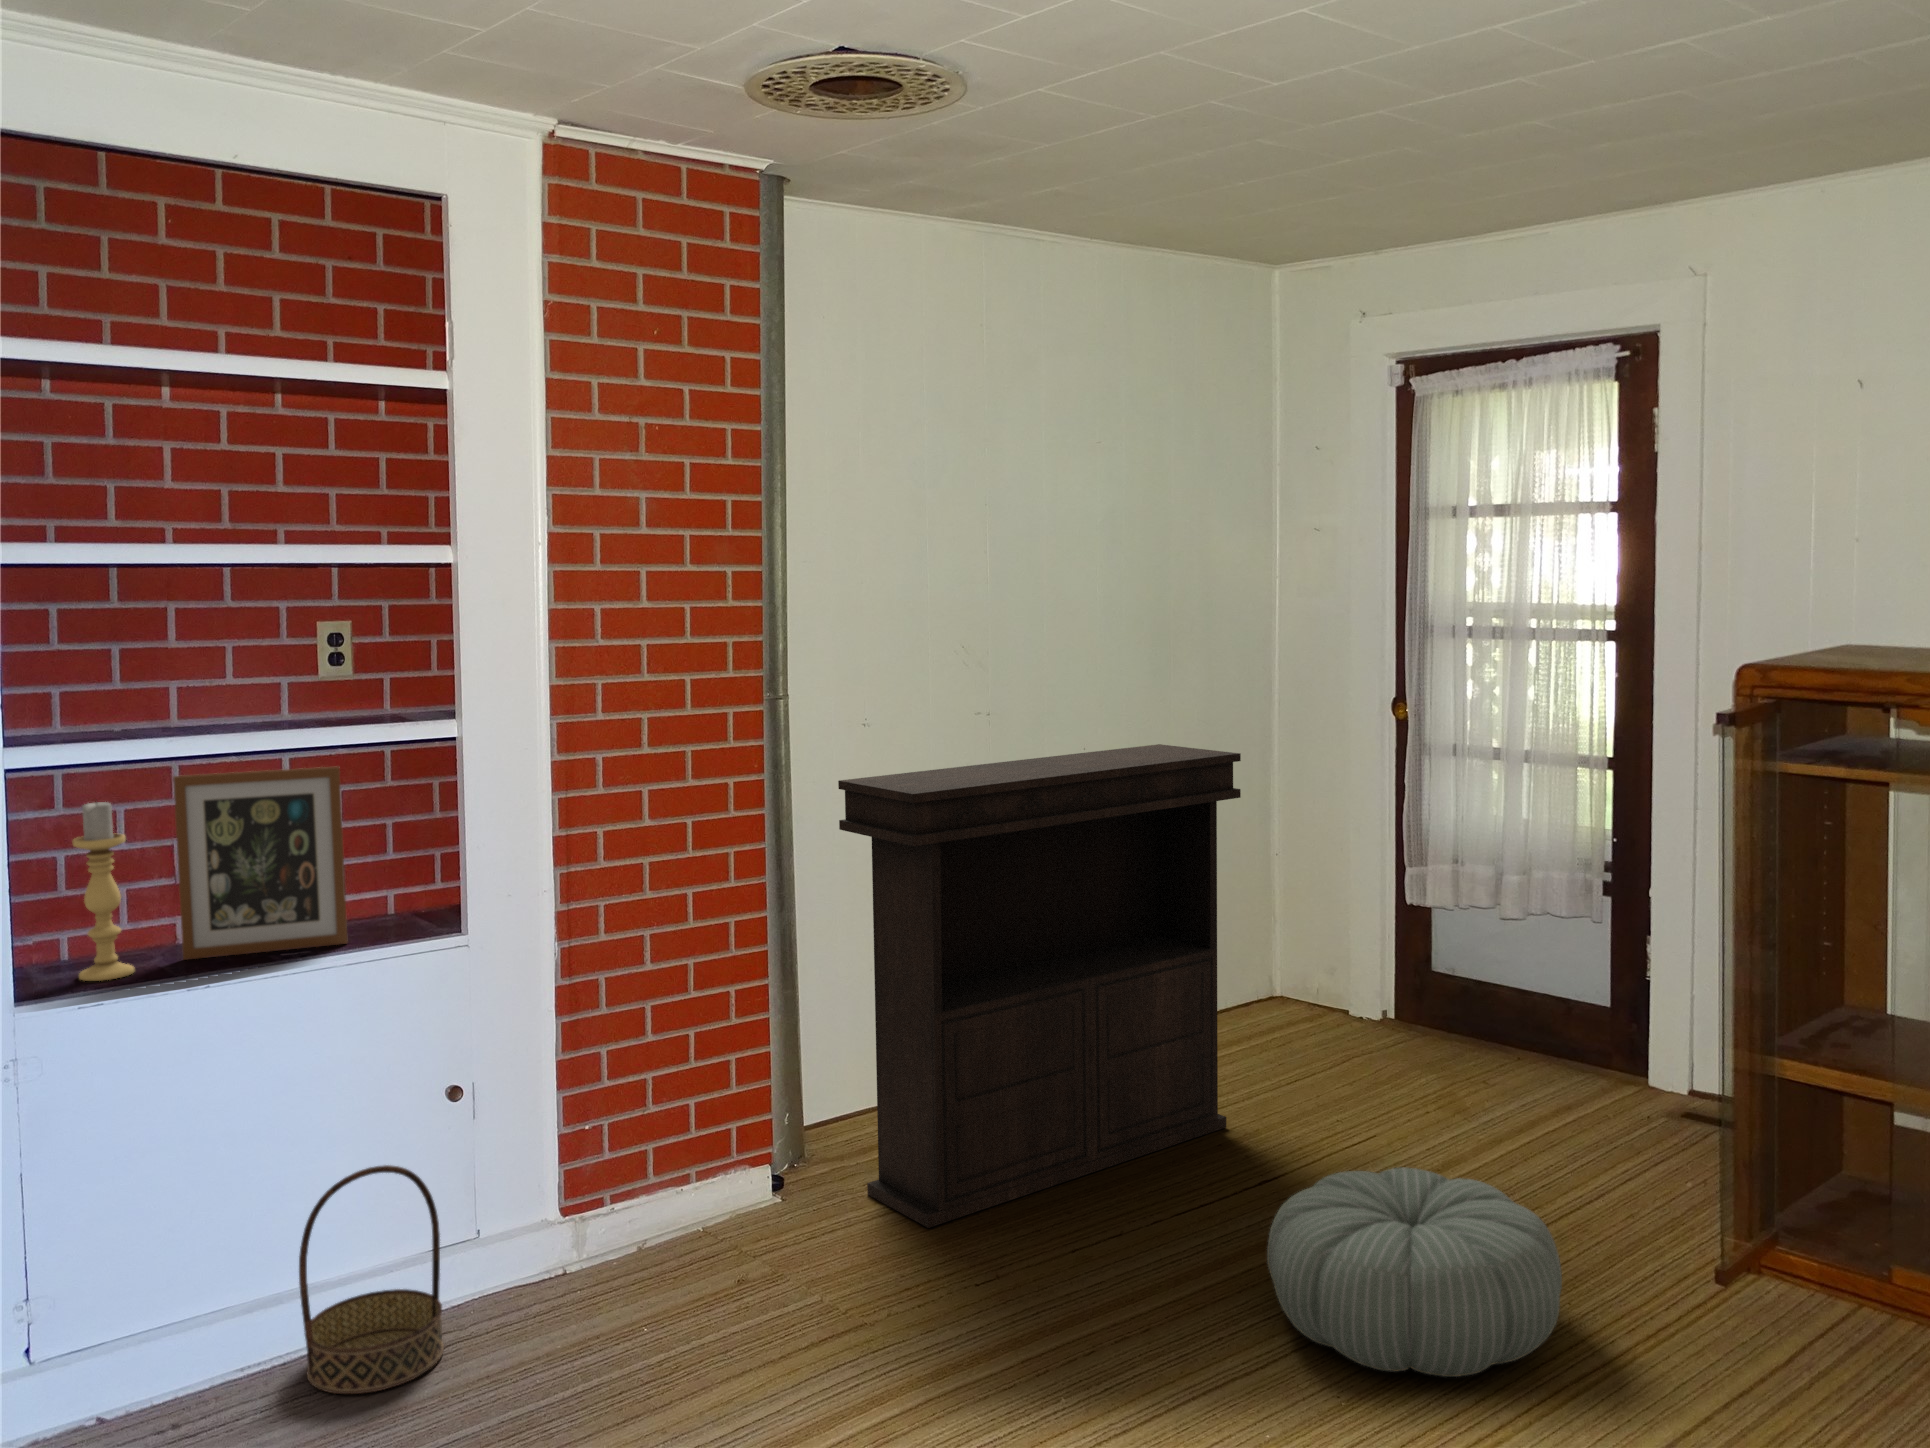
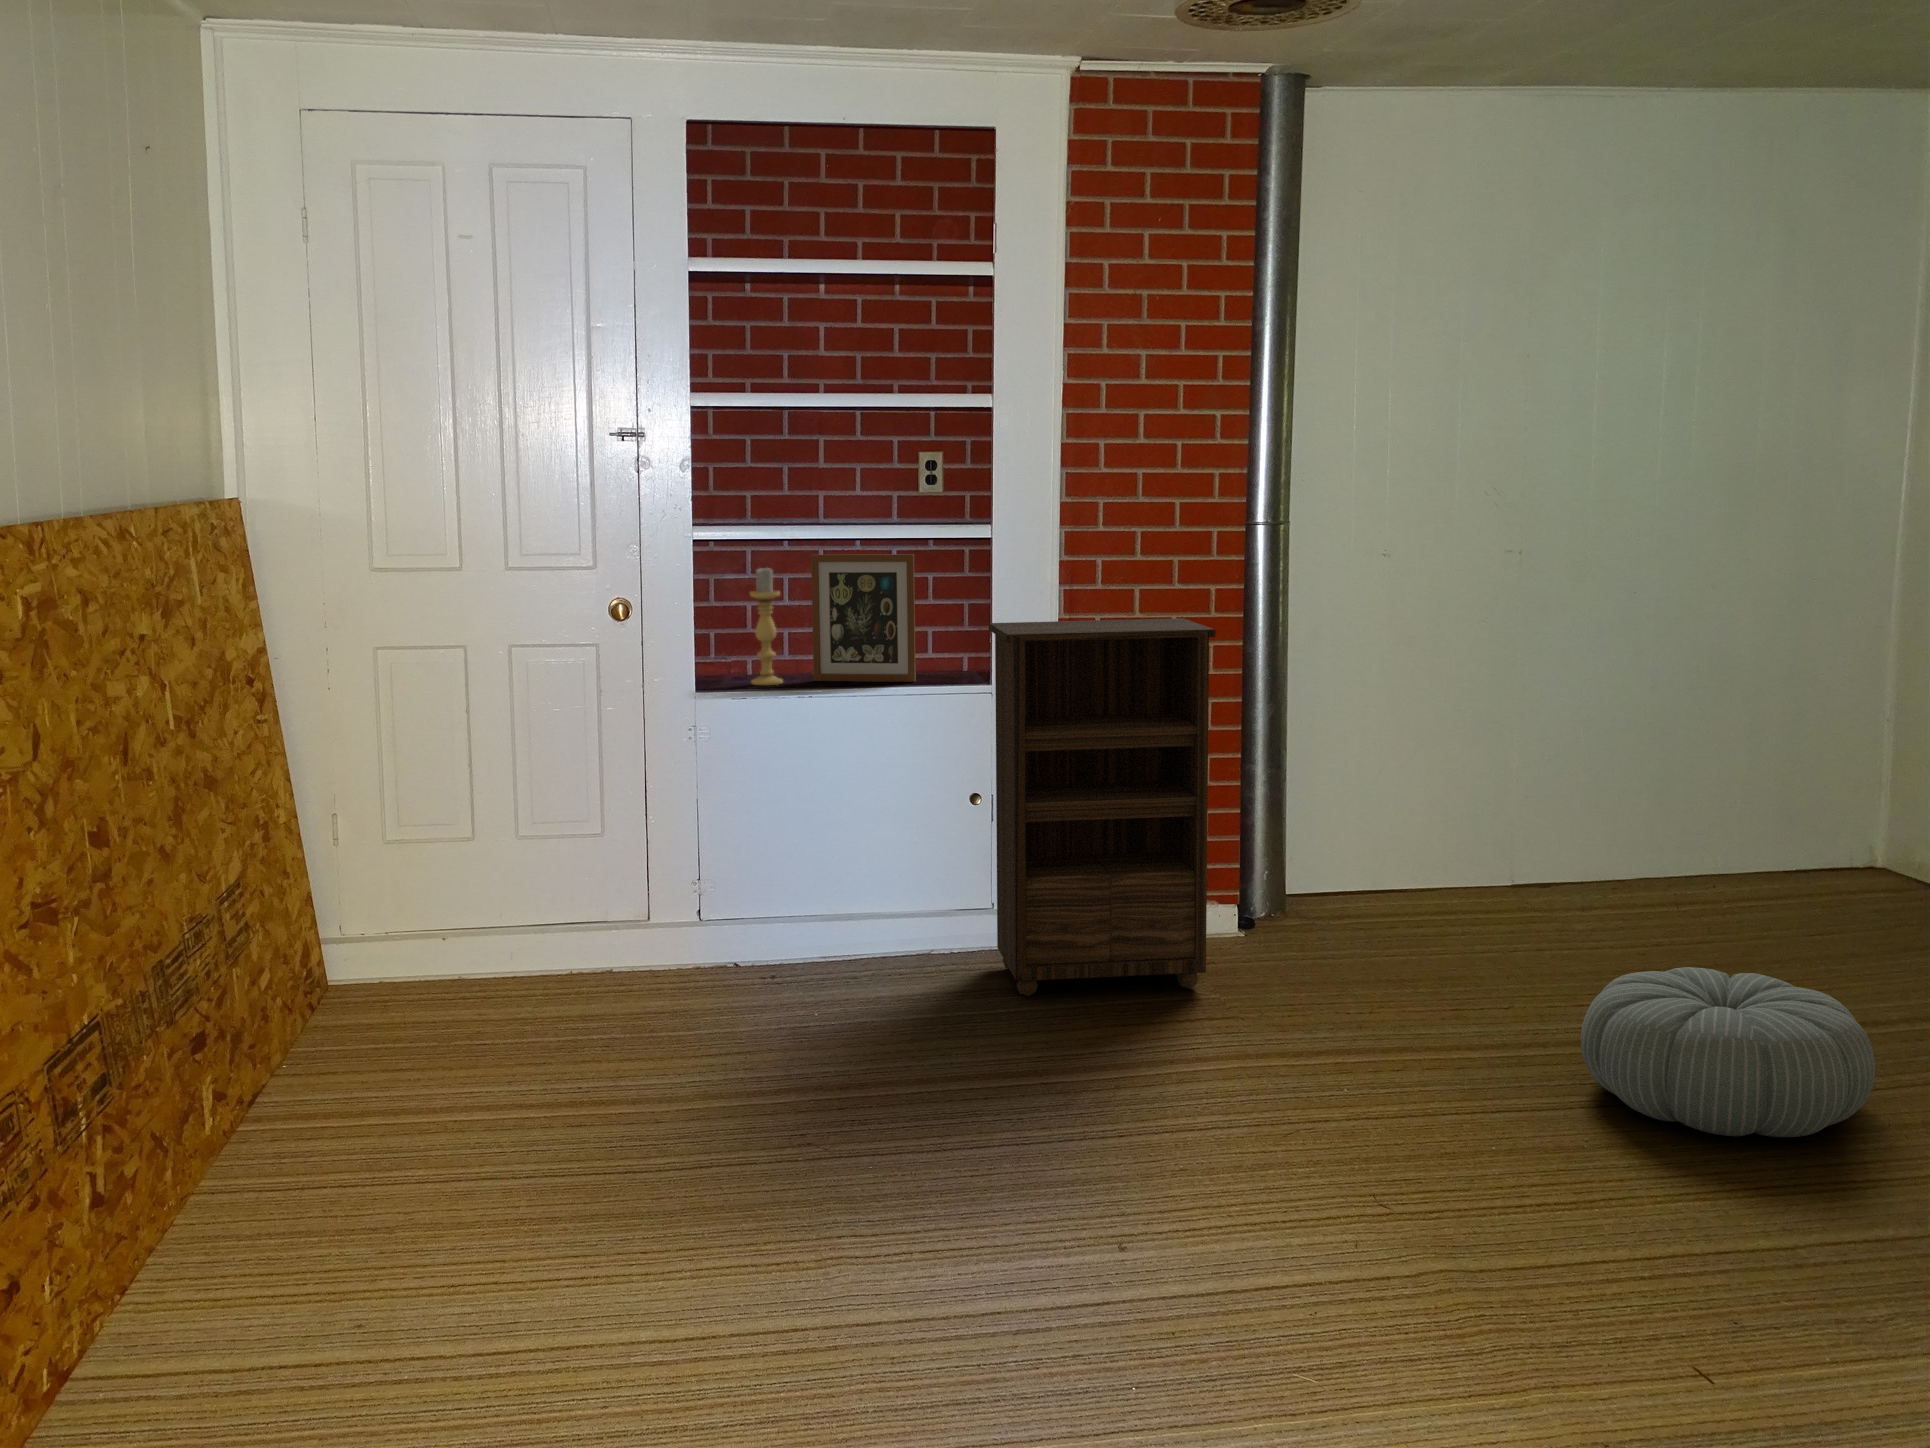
console table: present [838,744,1241,1228] -> none [1301,584,1722,971]
bookshelf: none [475,827,796,1371] -> present [989,618,1216,996]
basket: present [299,1165,444,1394] -> none [861,832,957,981]

